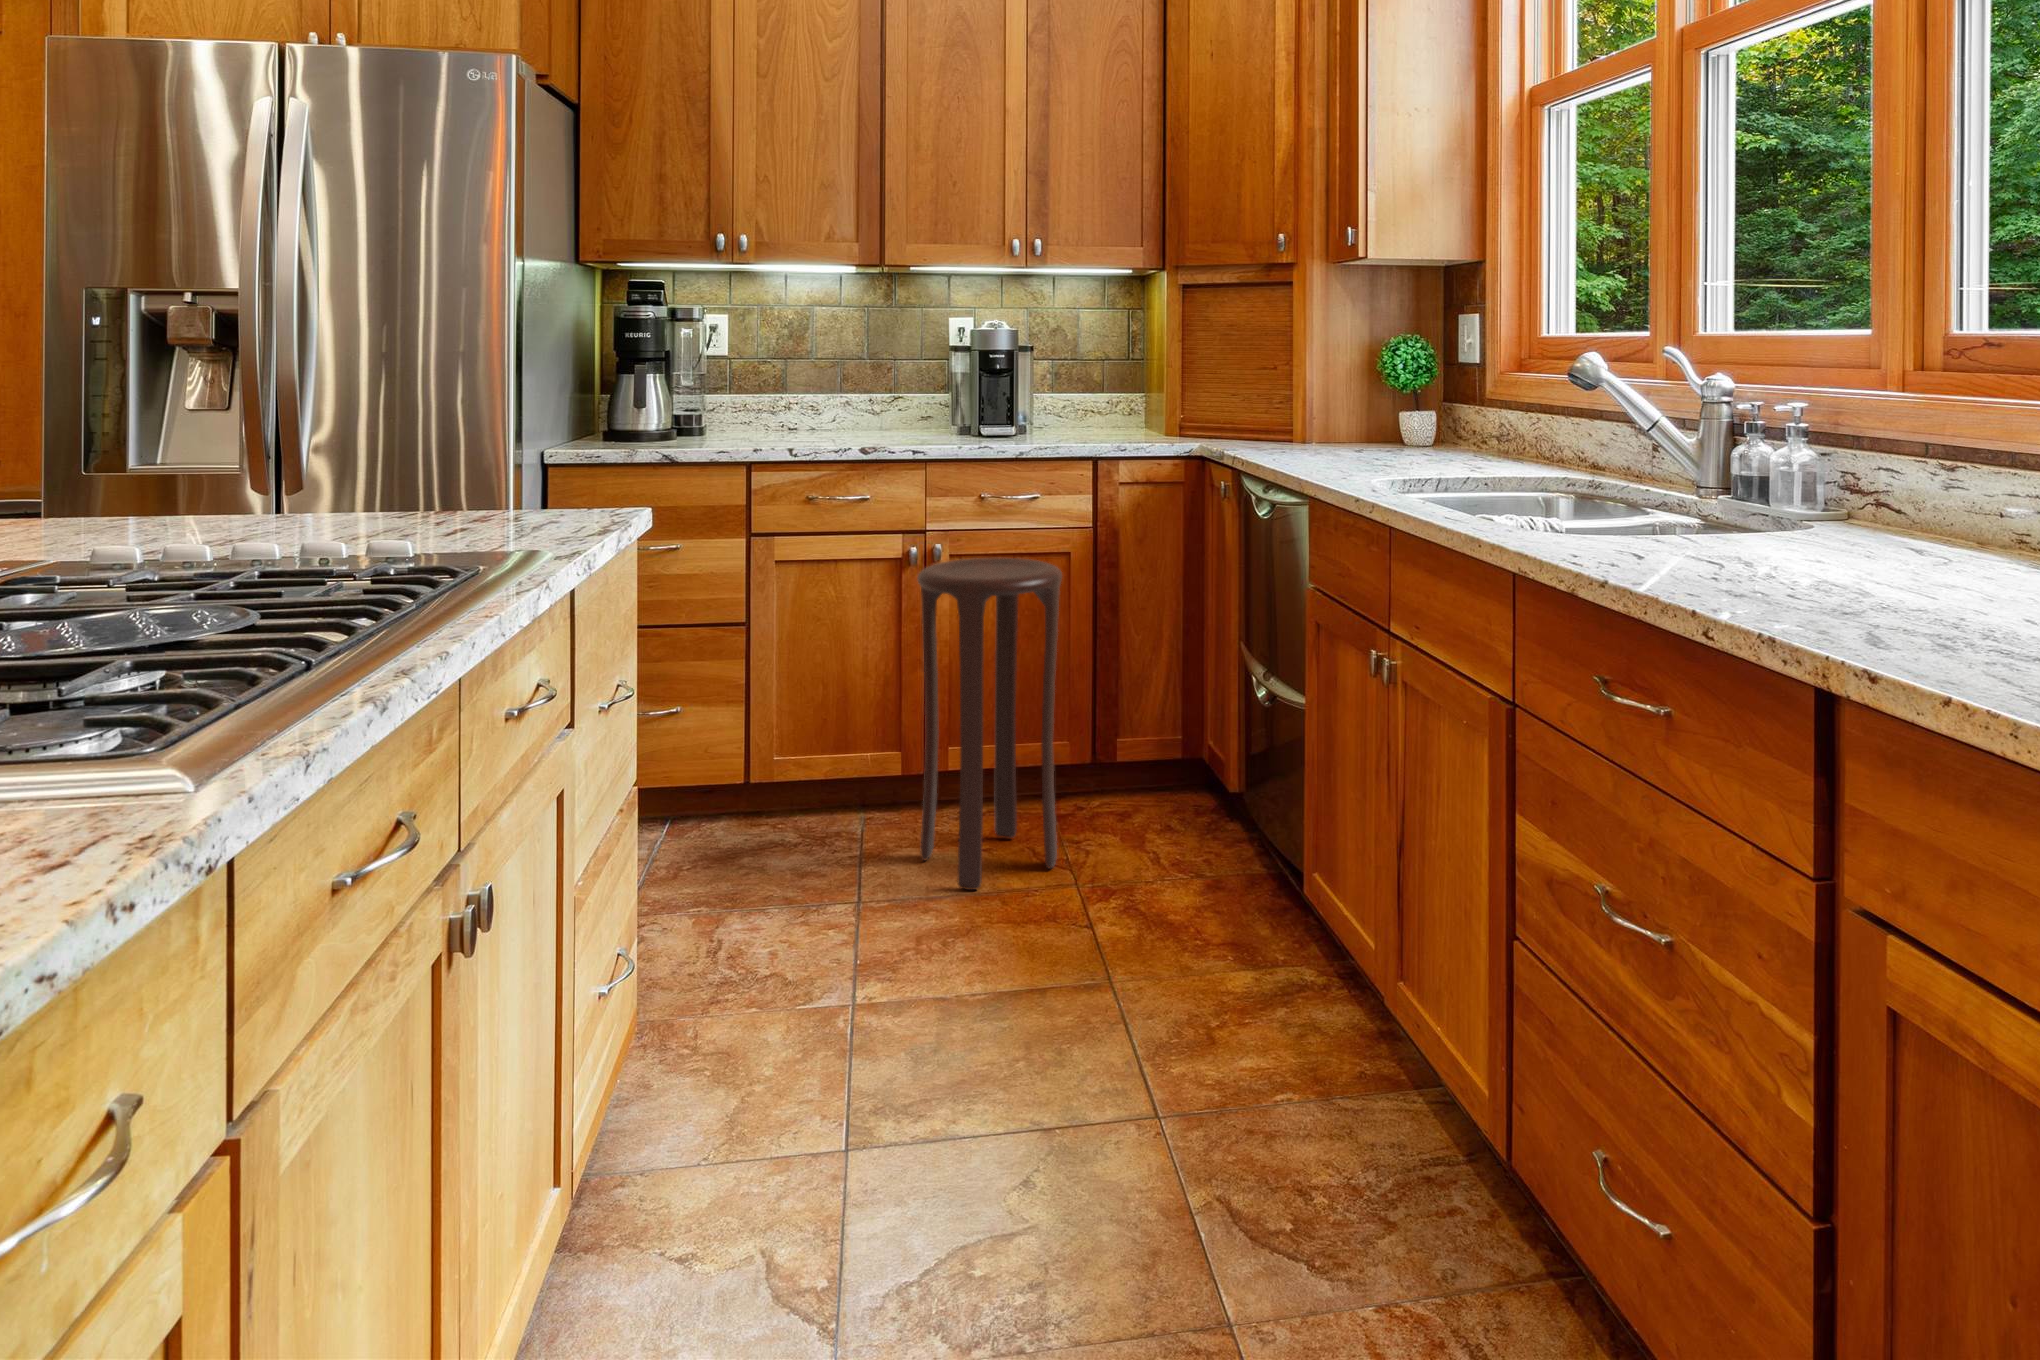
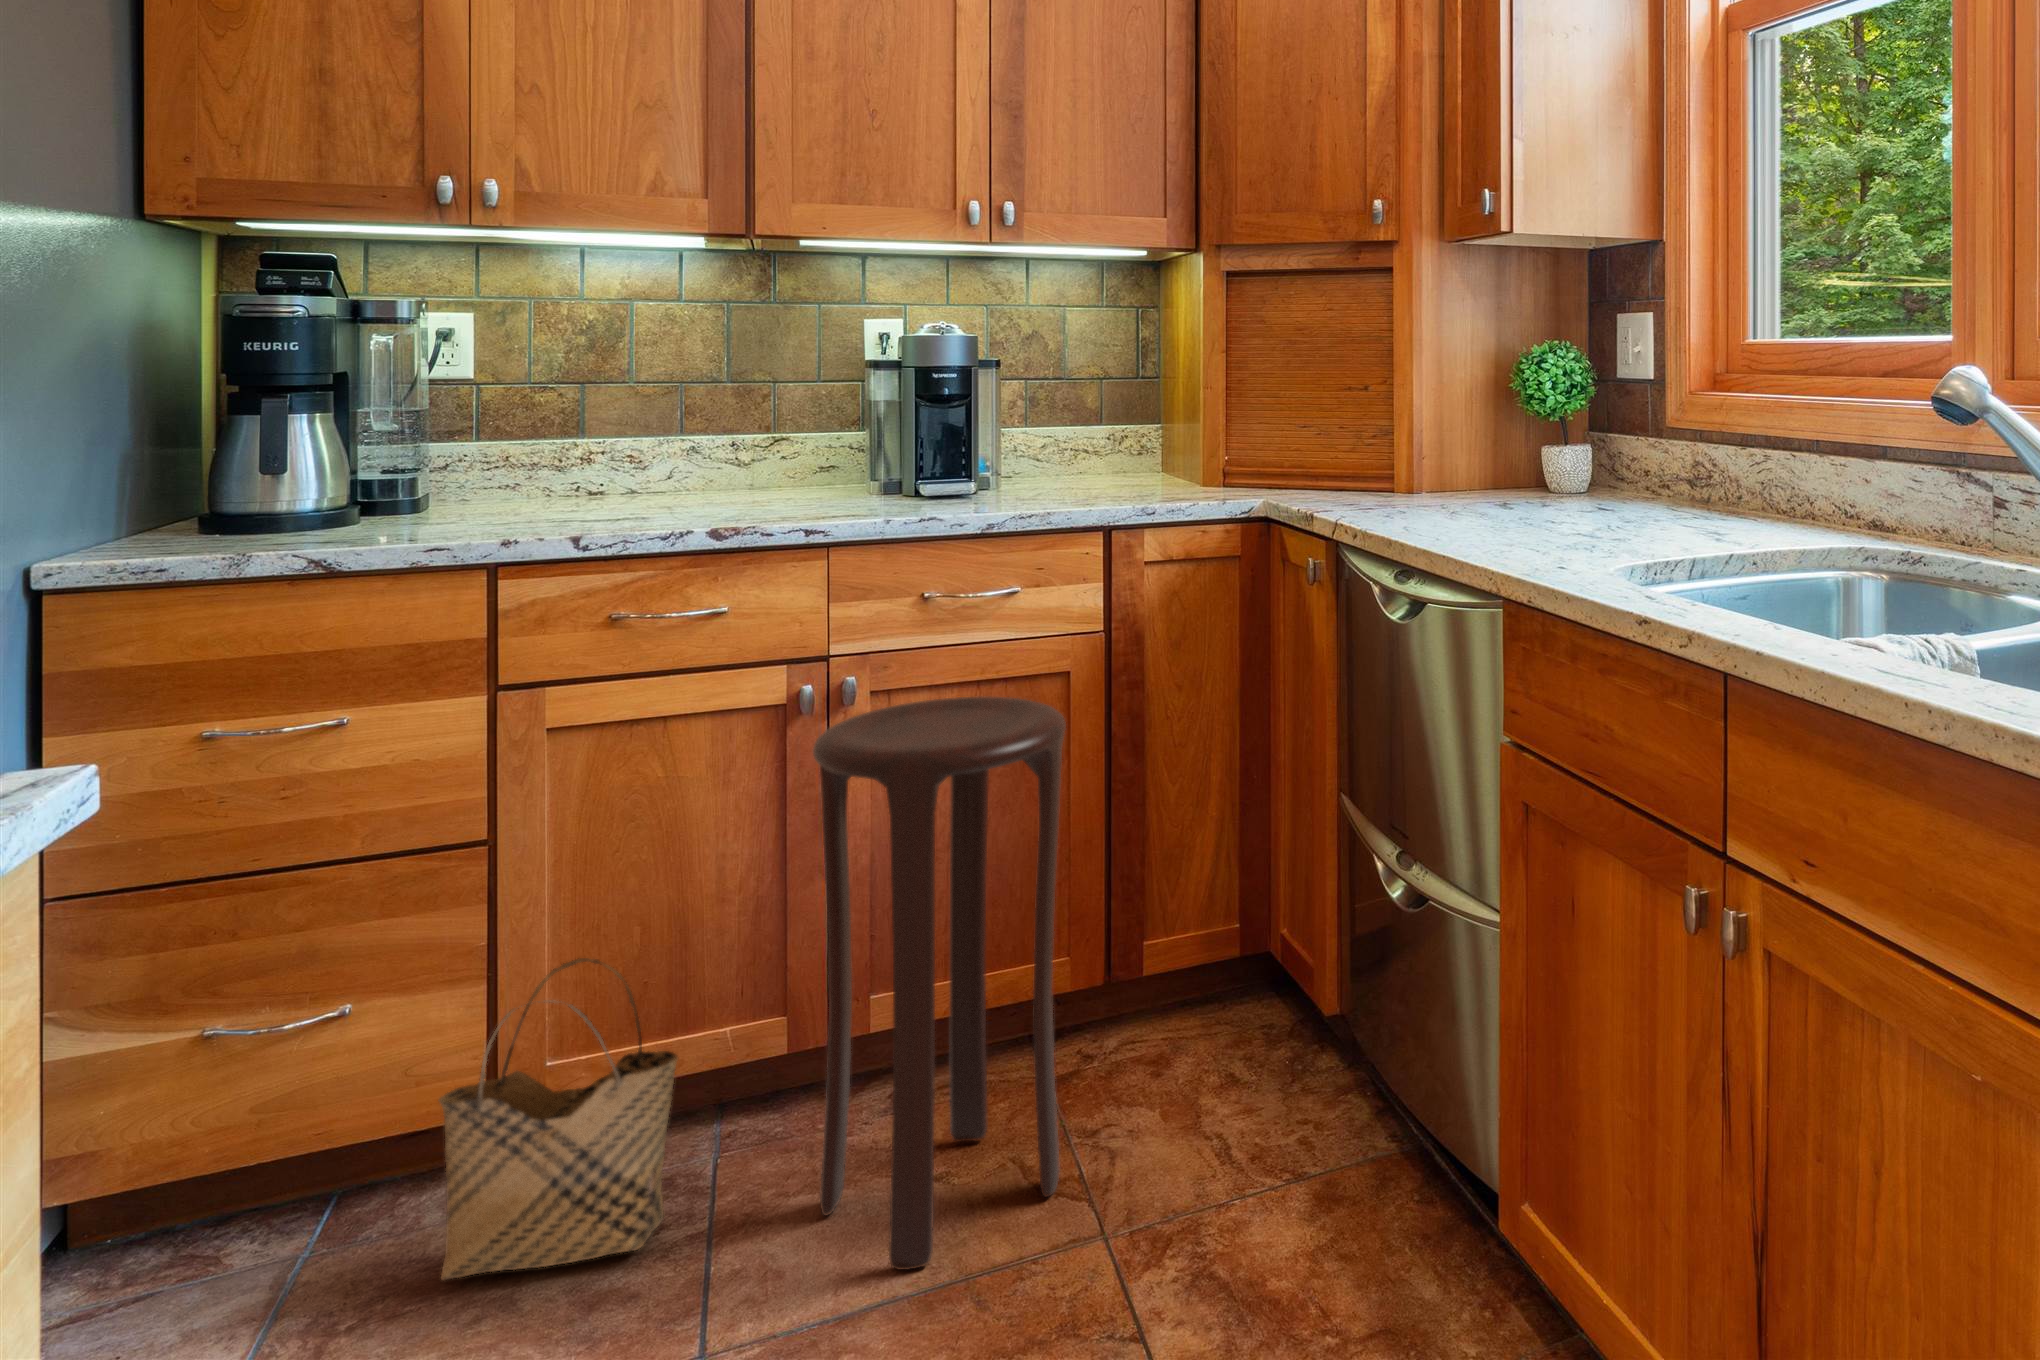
woven basket: none [726,693,845,861] -> present [438,958,678,1280]

